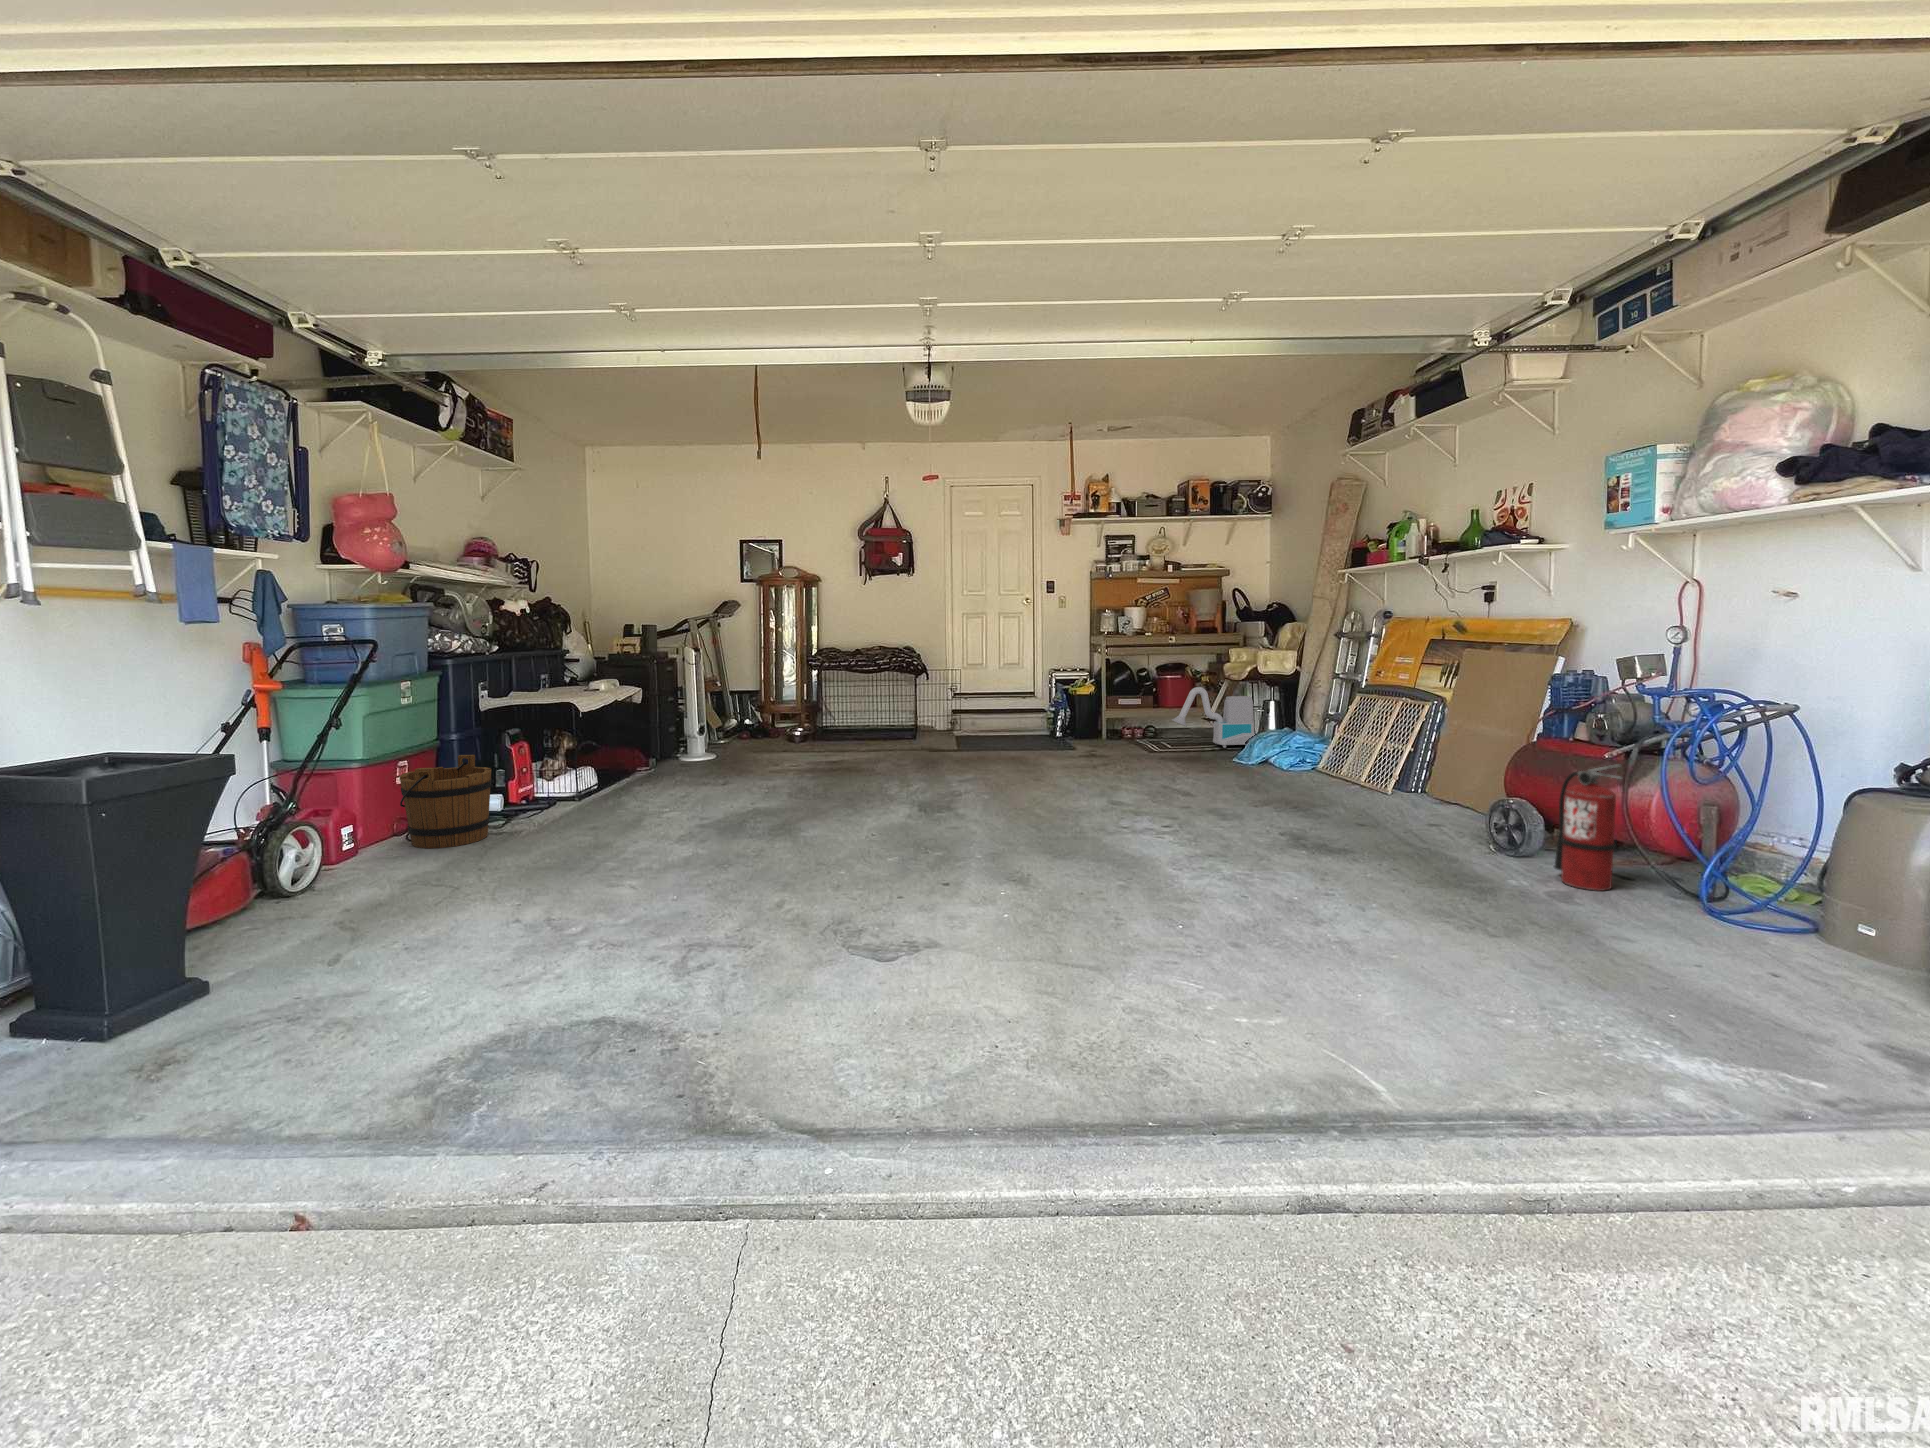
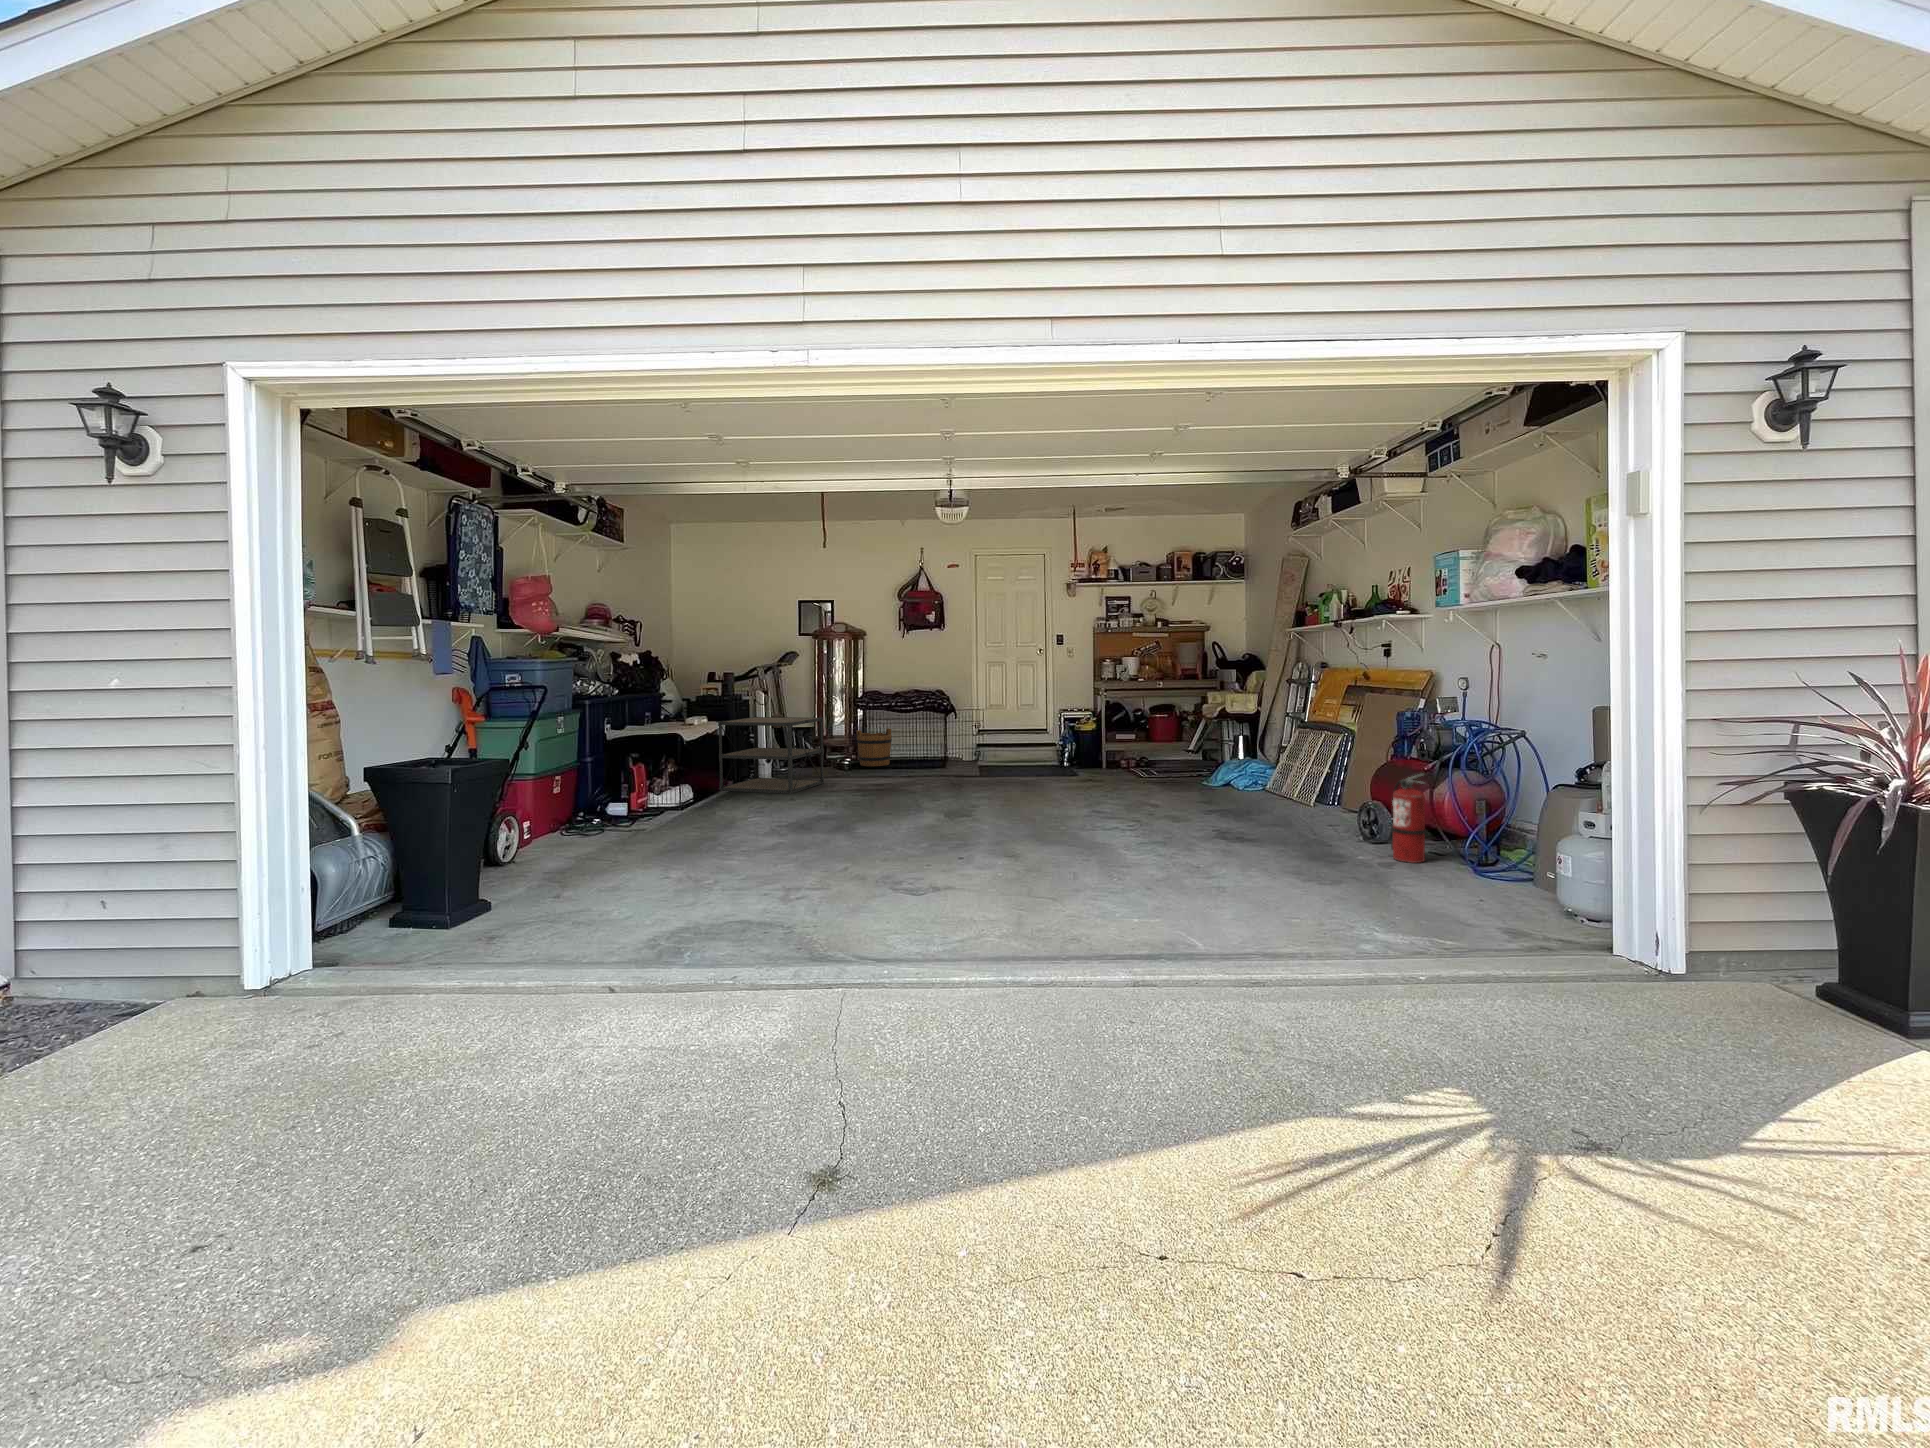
shelving unit: none [632,679,767,777] -> present [718,717,824,794]
vacuum cleaner: present [1172,687,1255,748] -> none [1155,724,1225,774]
bucket: present [400,755,492,848] -> present [855,728,892,766]

